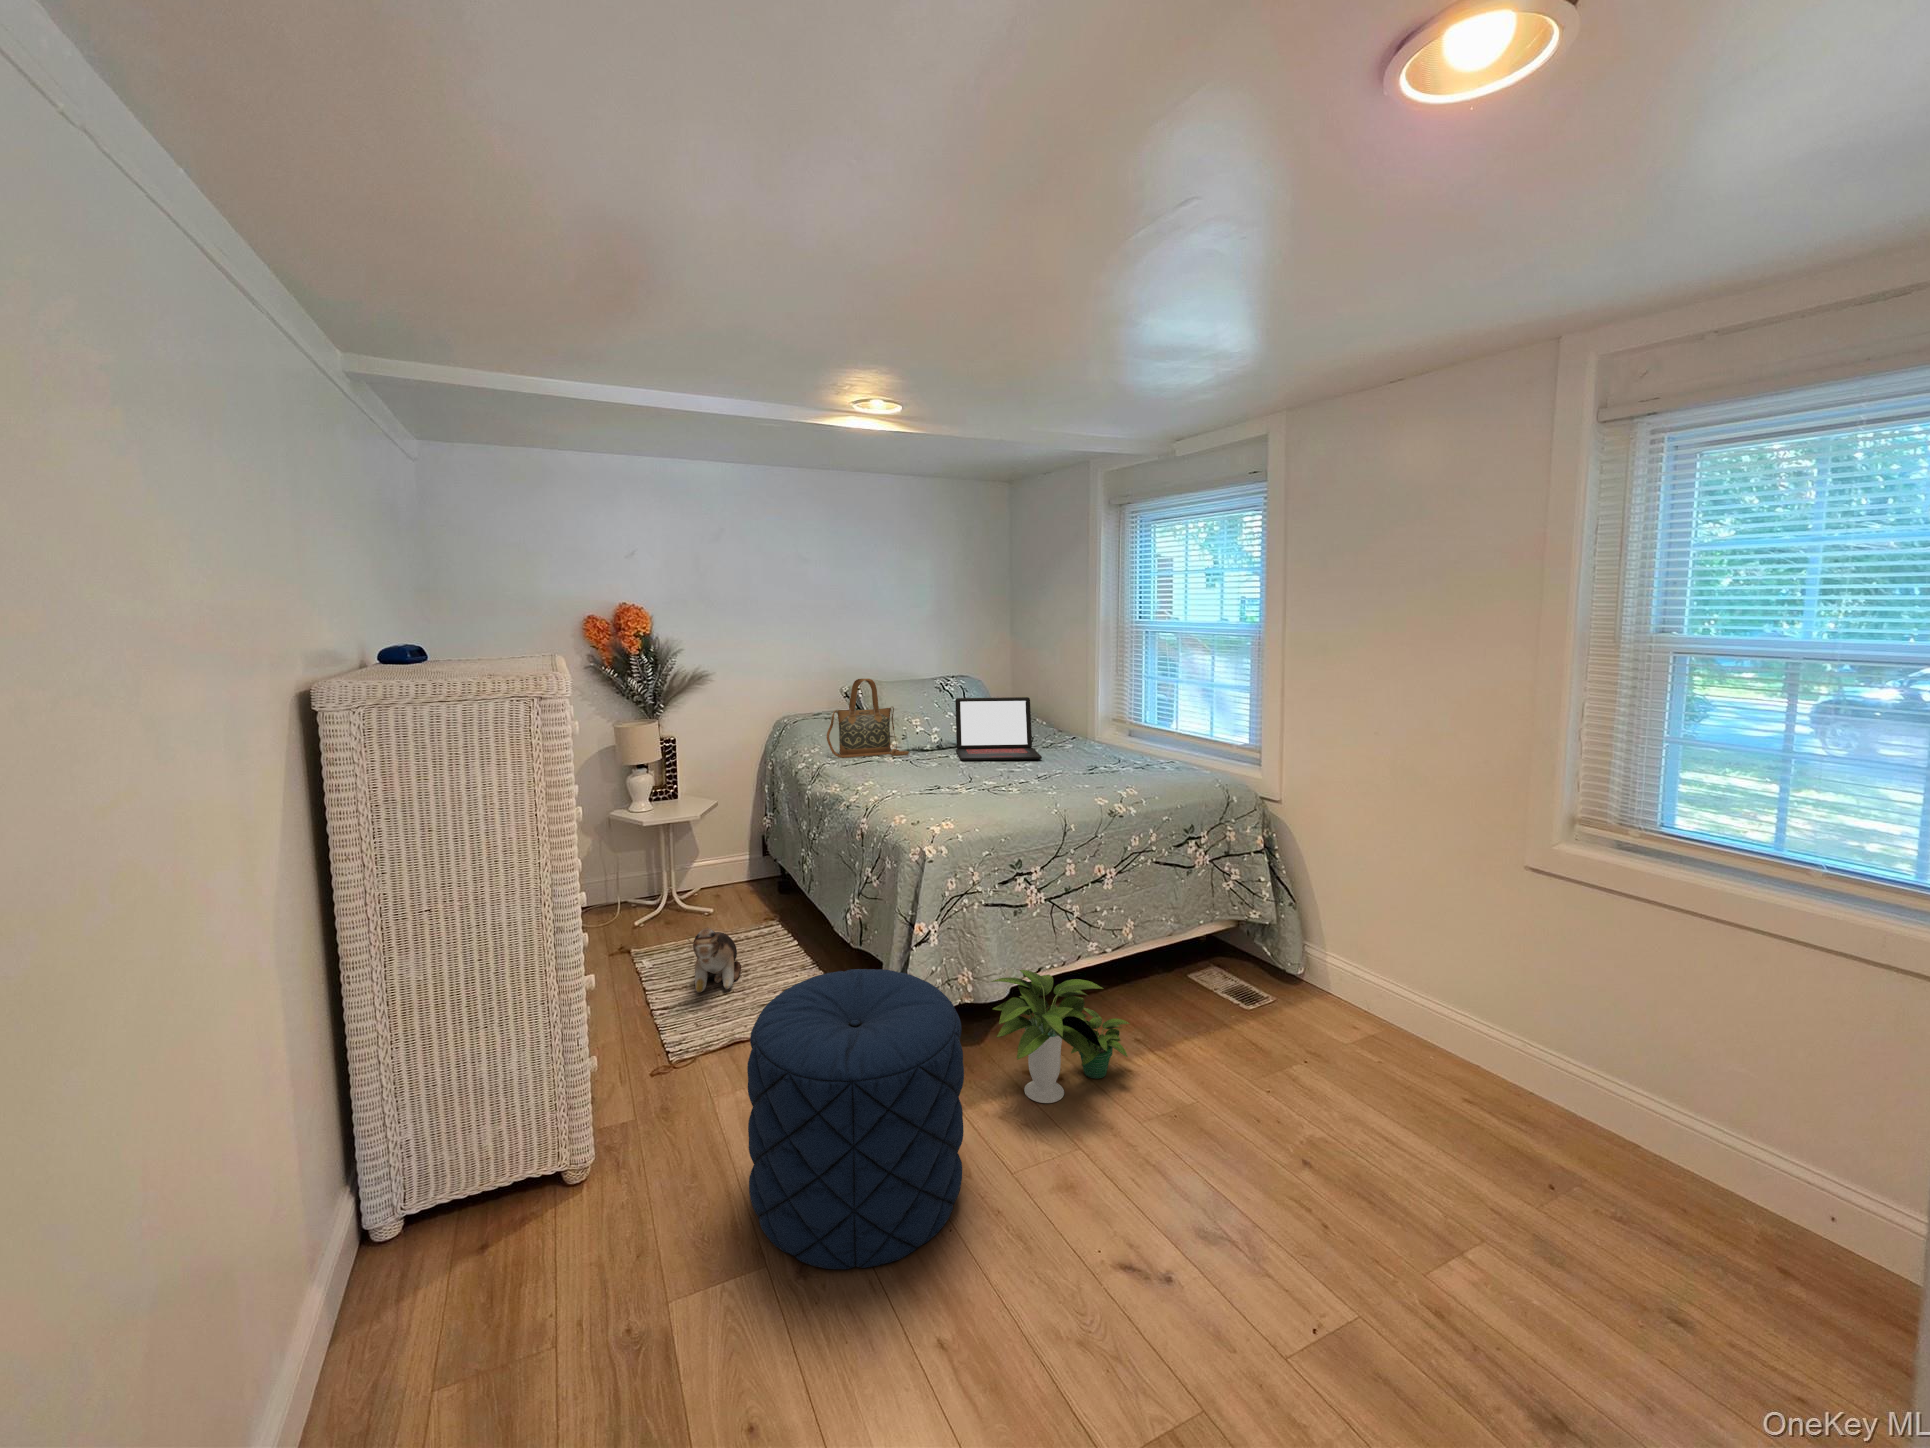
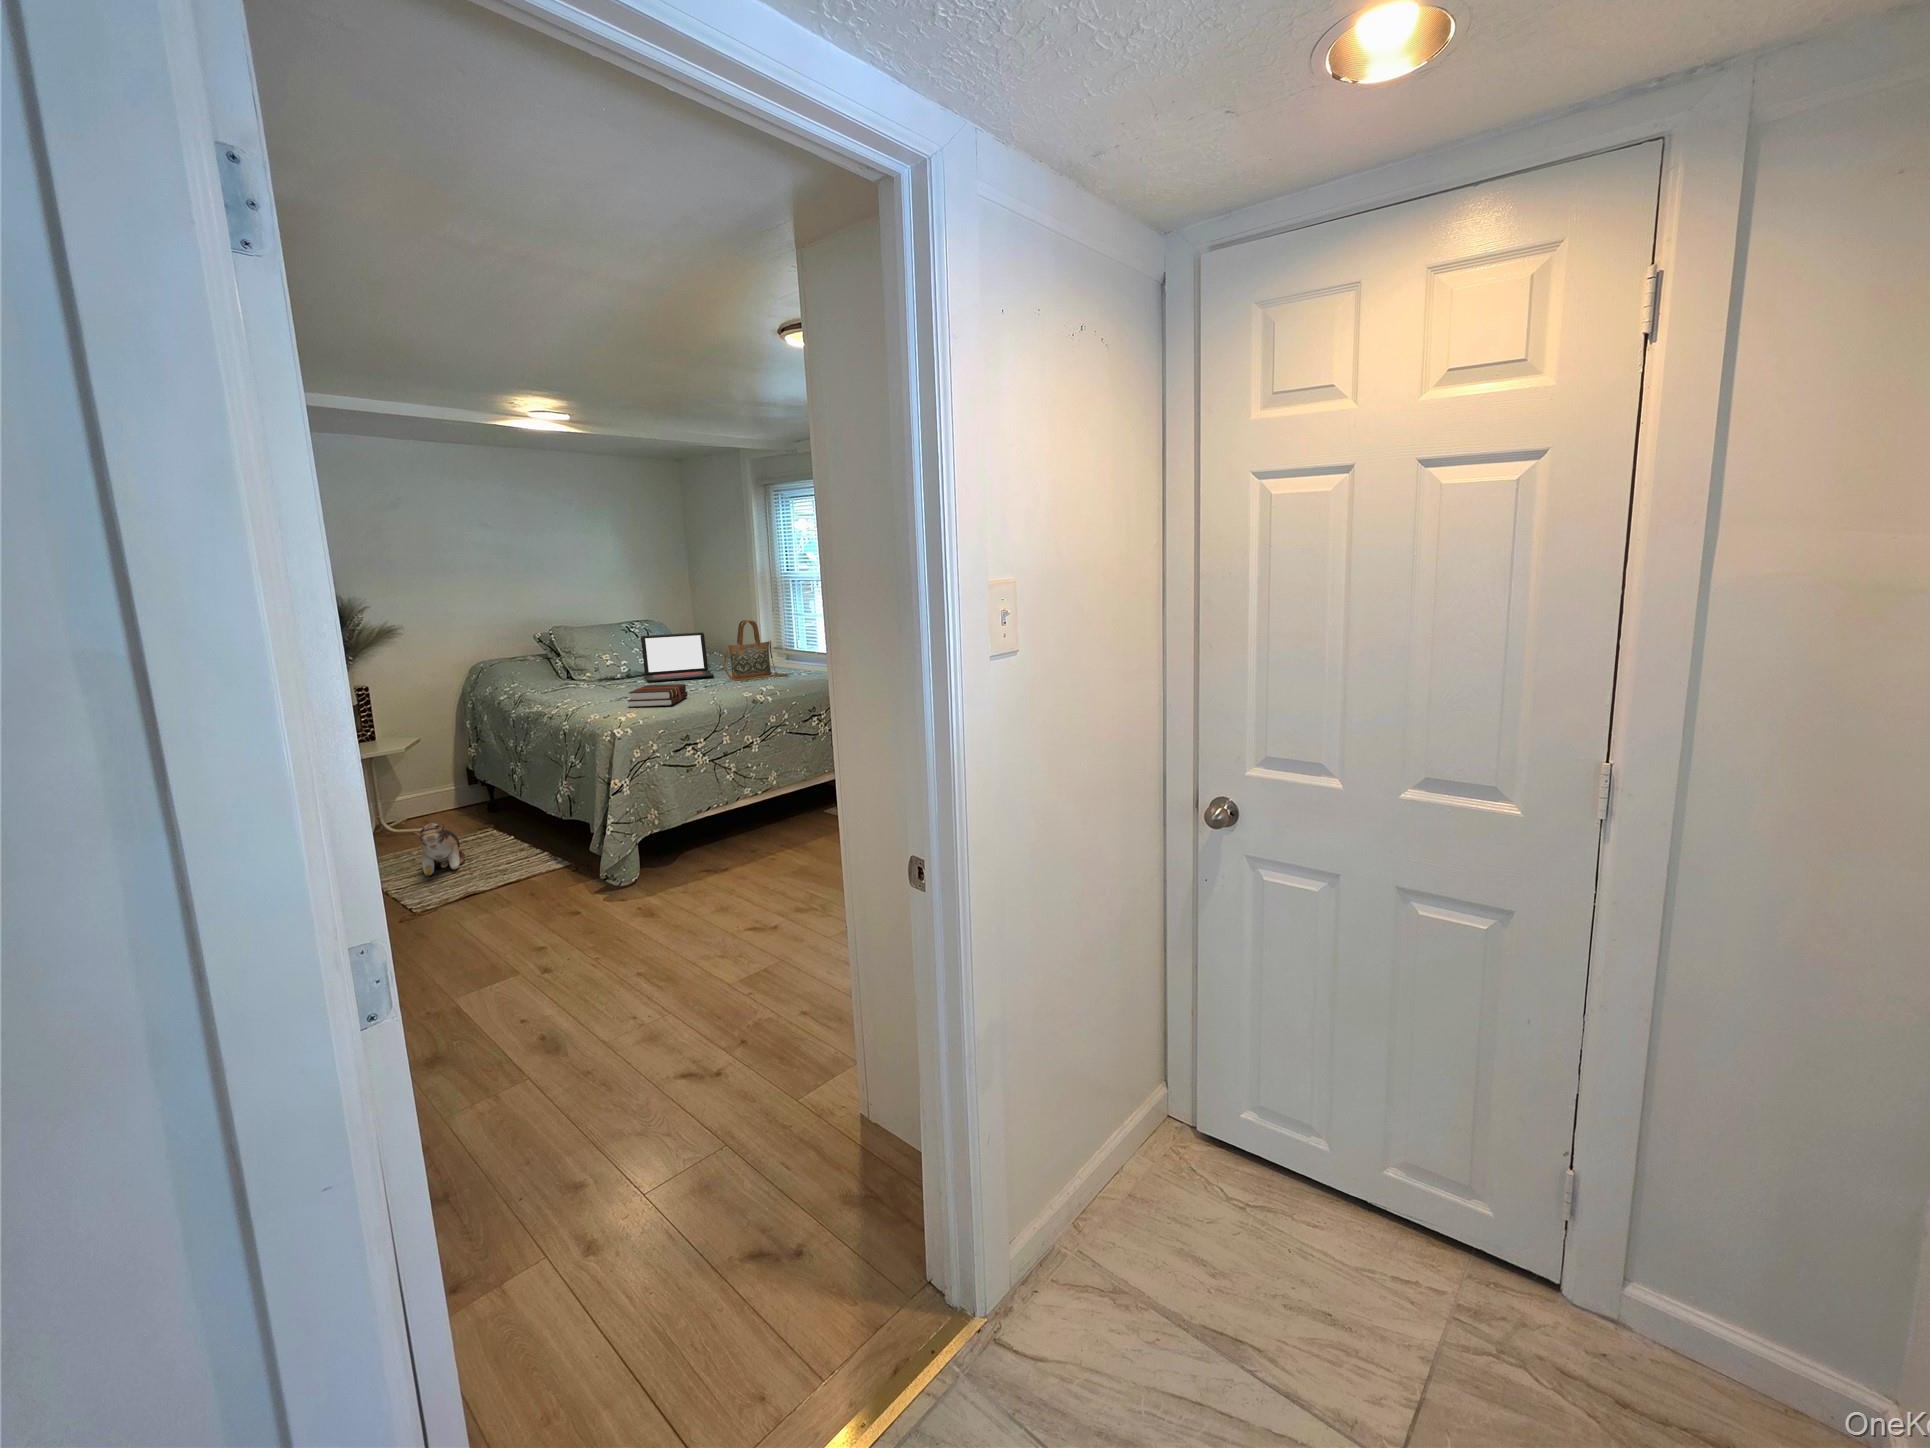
handbag: present [827,679,909,758] -> present [723,620,788,681]
hardback book: none [942,773,1017,811] -> present [628,684,688,707]
pouf: present [747,969,964,1269] -> none [492,803,651,967]
potted plant: present [991,970,1130,1103] -> none [670,802,769,880]

